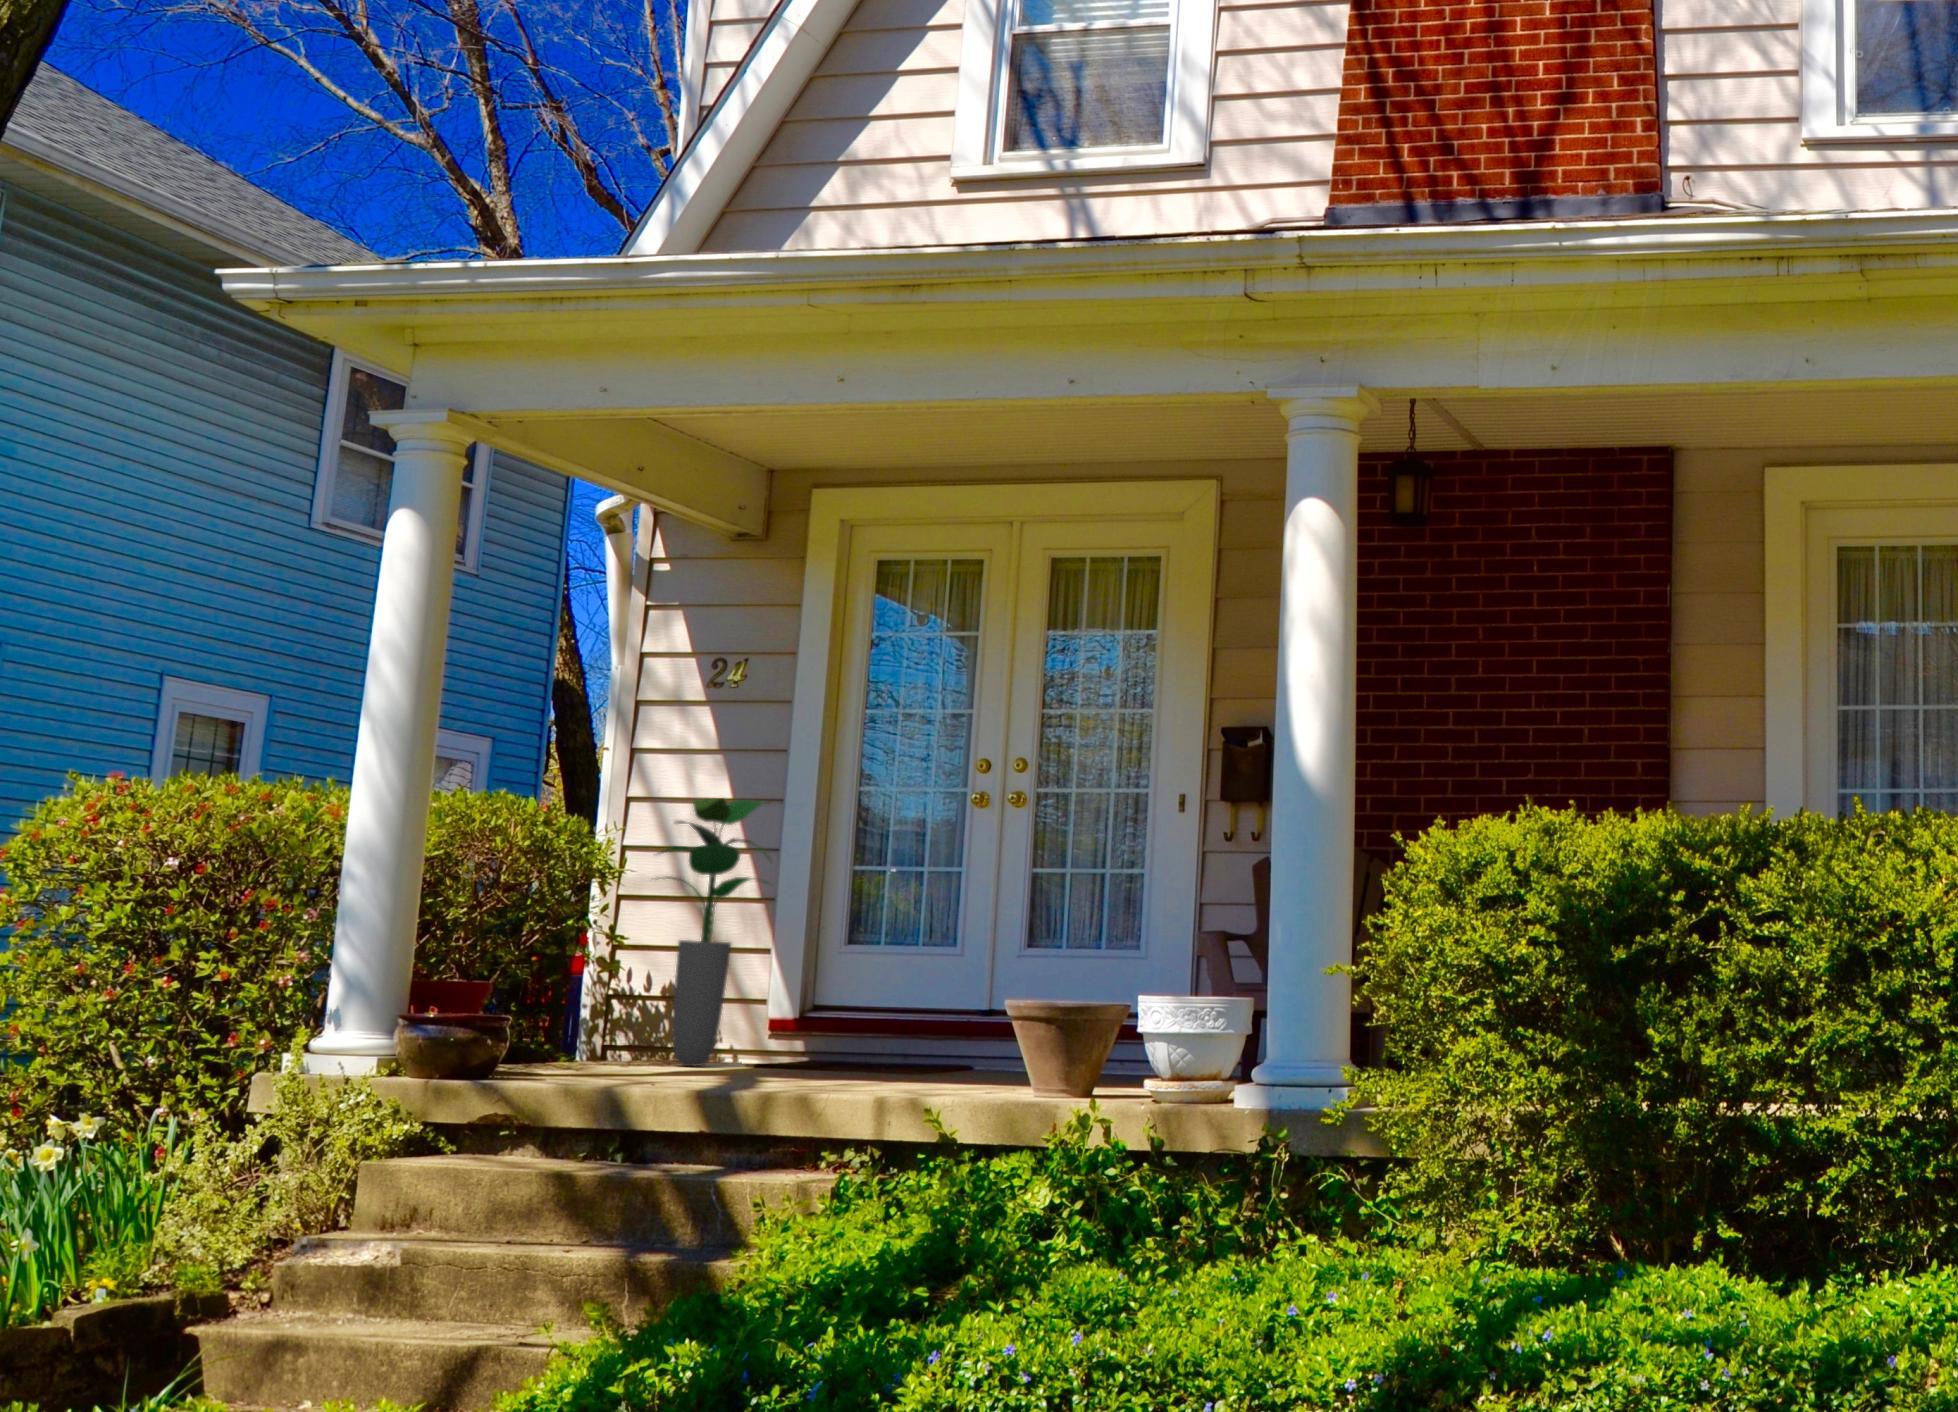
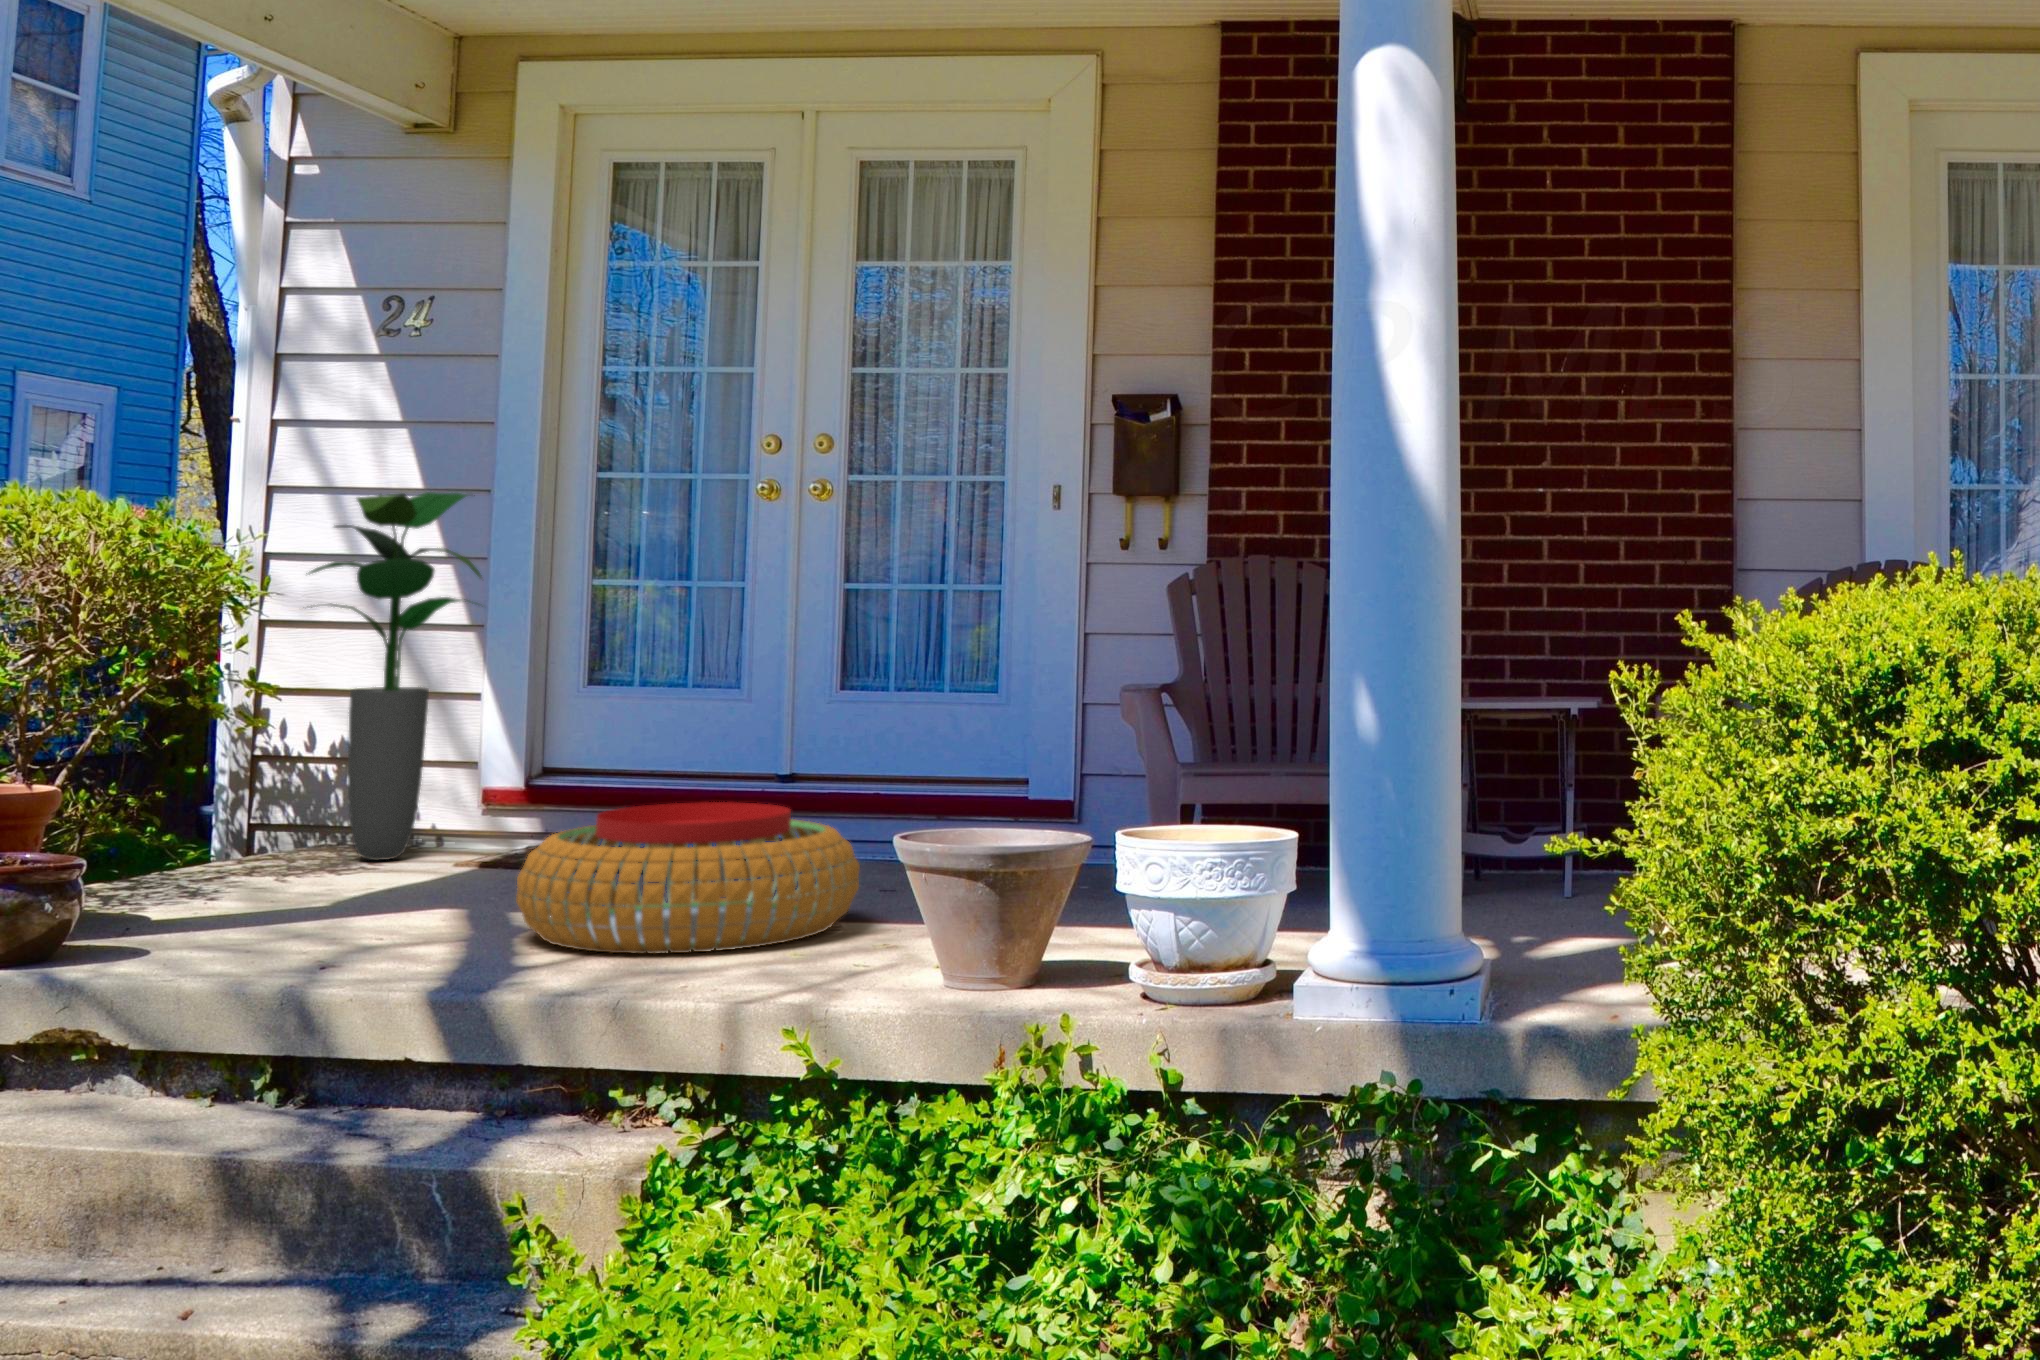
pouf: none [781,1005,1002,1092] -> present [516,802,860,954]

